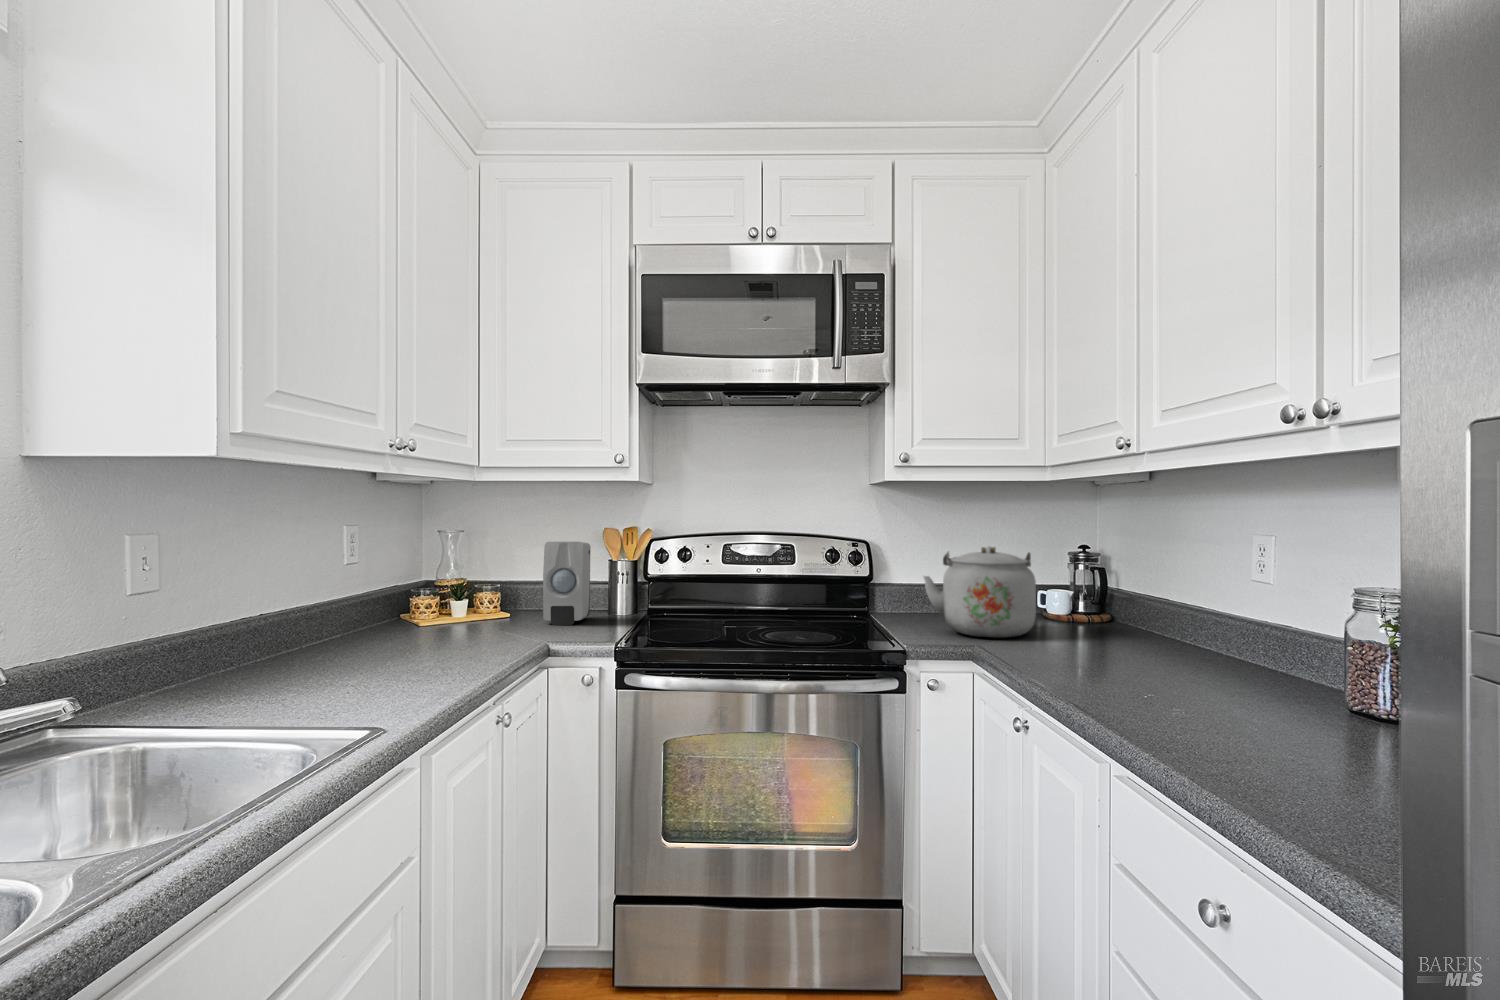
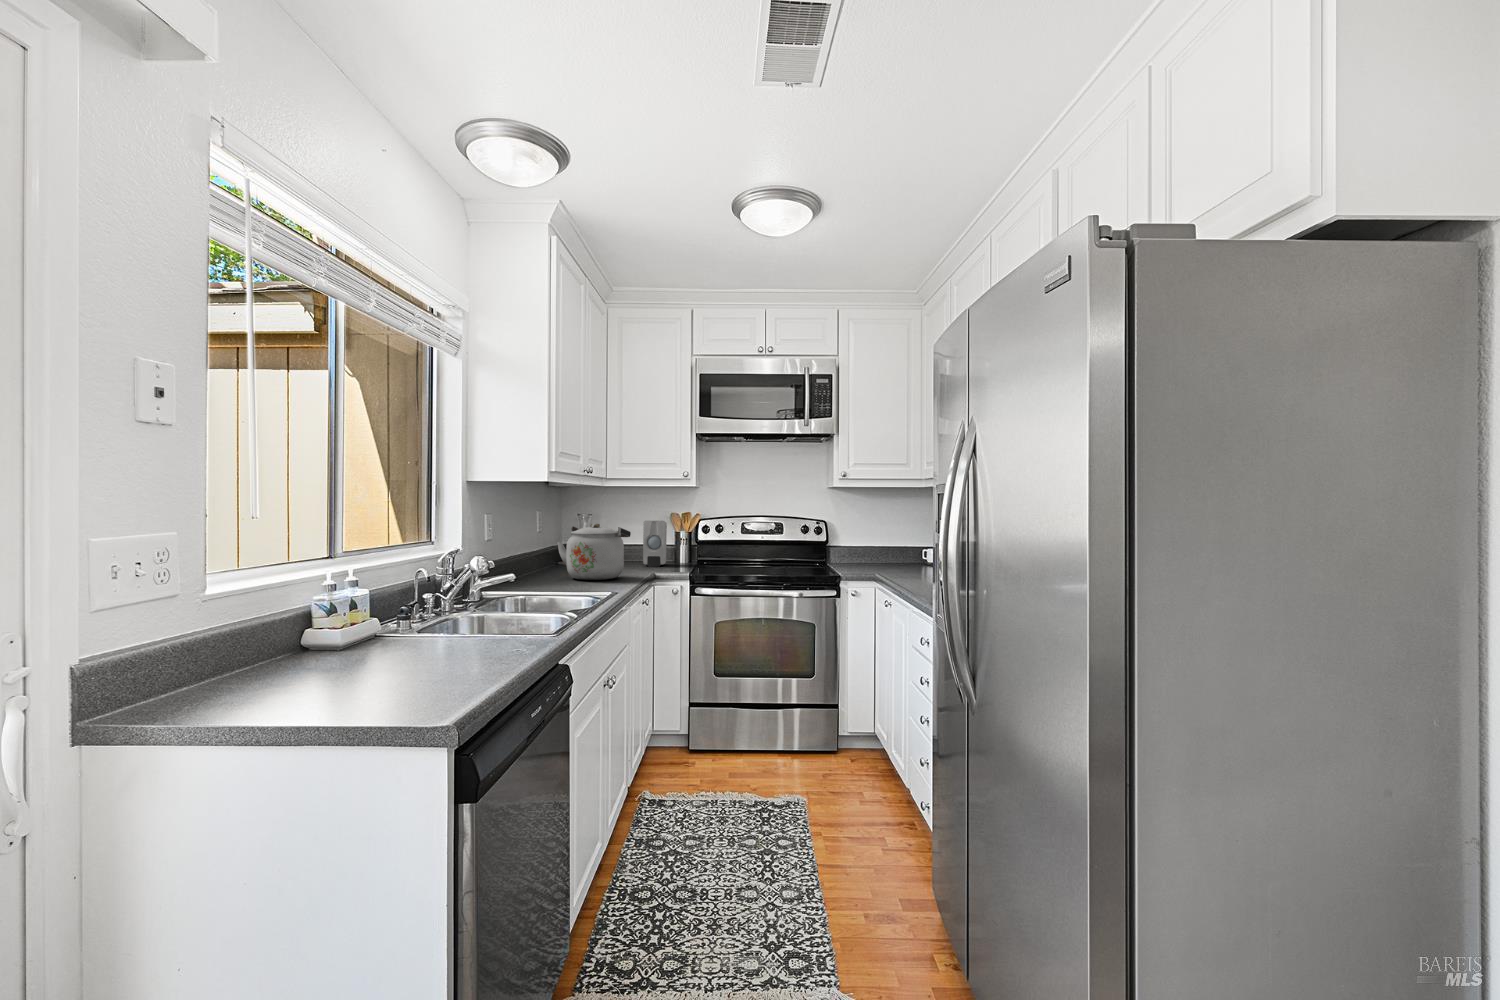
kettle: present [924,546,1036,638] -> present [557,523,631,580]

